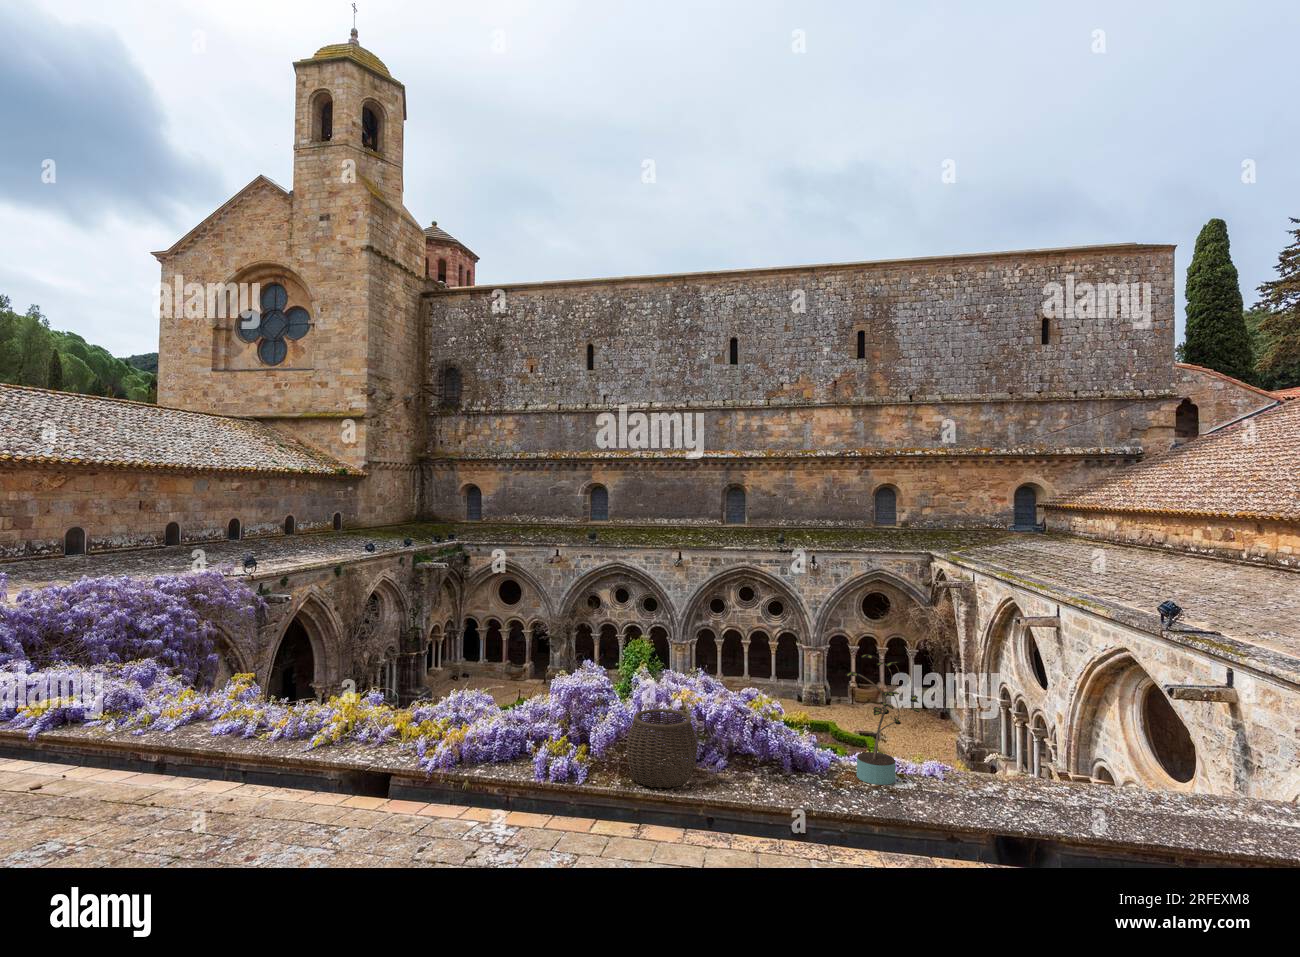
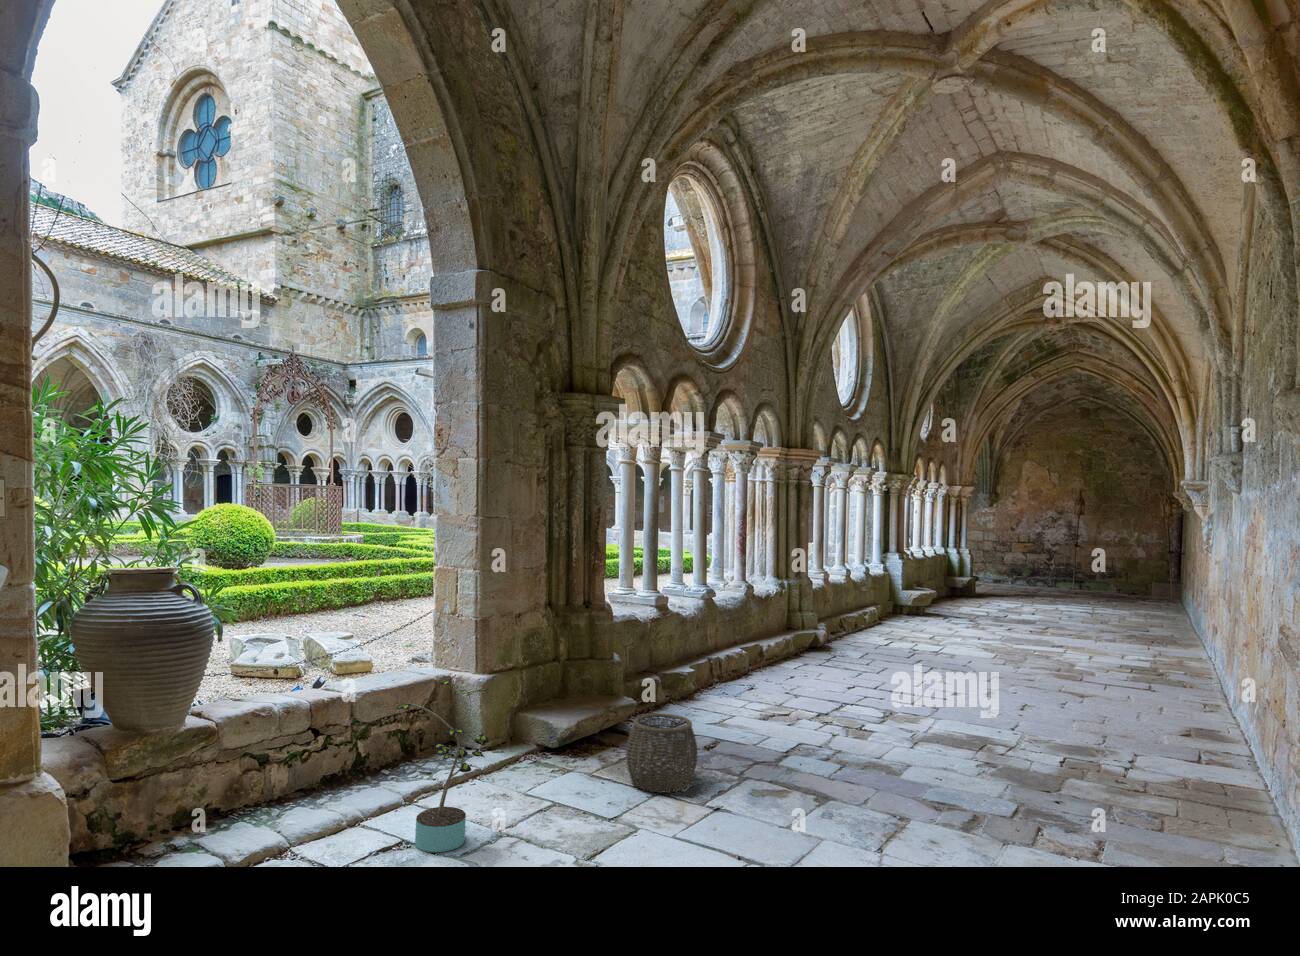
potted plant: present [845,654,920,785] -> present [397,679,489,852]

